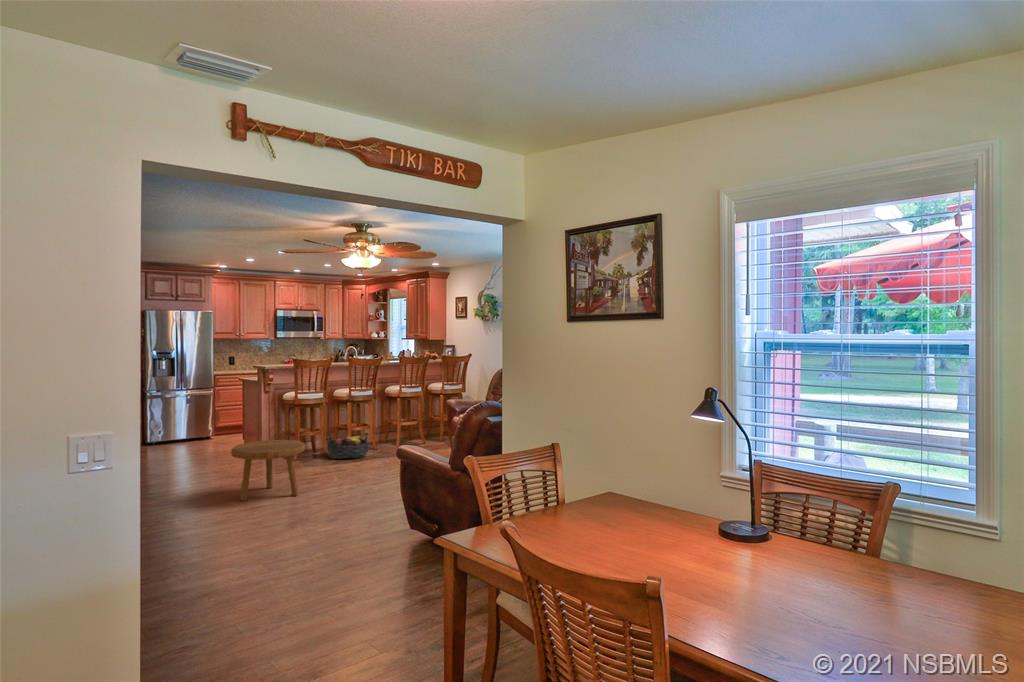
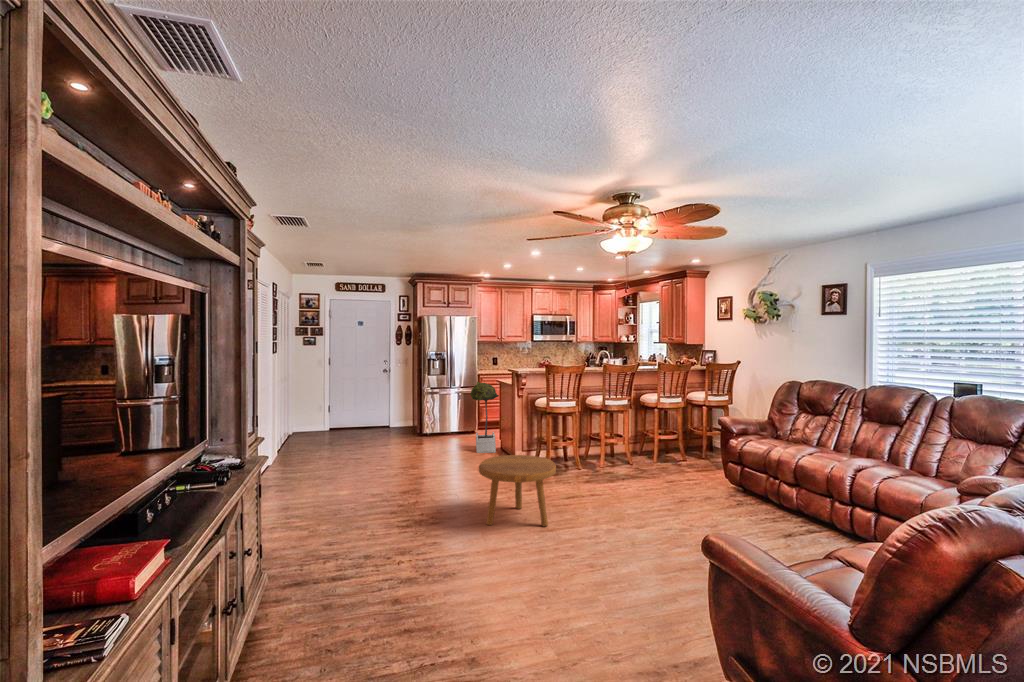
potted tree: none [208,380,242,454] -> present [470,382,499,453]
basket: present [327,433,368,459] -> none [579,447,623,475]

